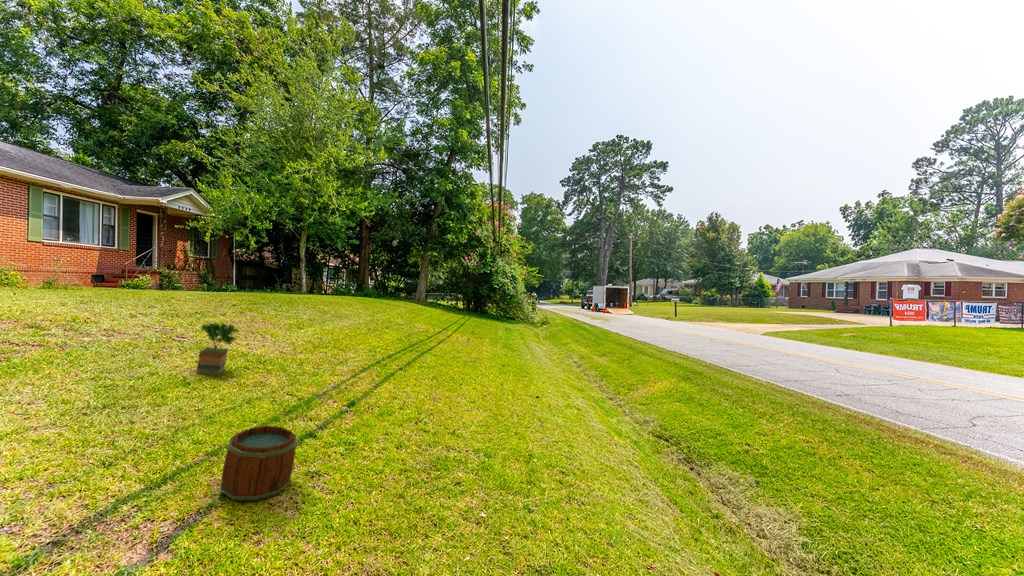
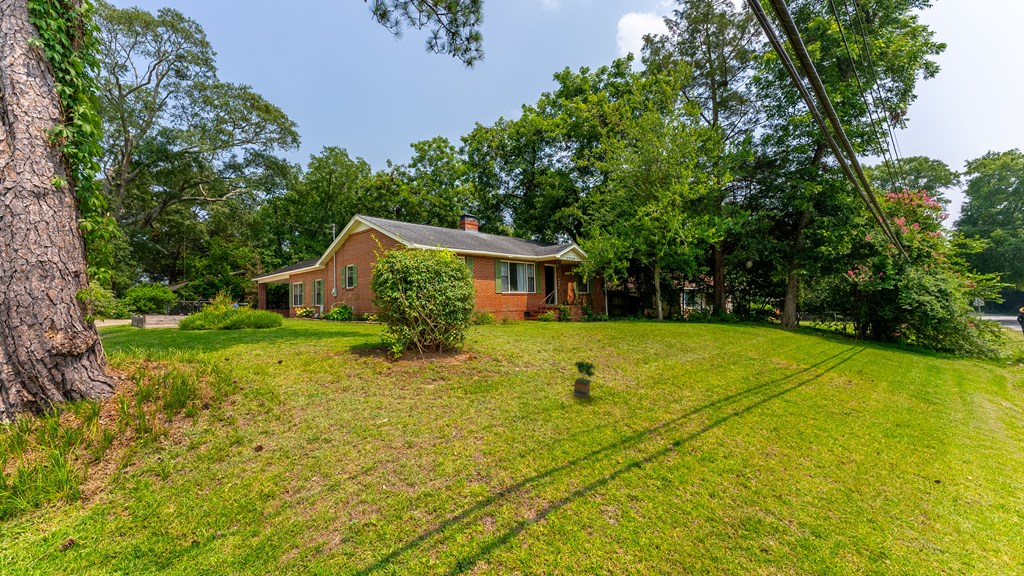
bucket: present [220,426,297,501] -> none [575,450,619,504]

